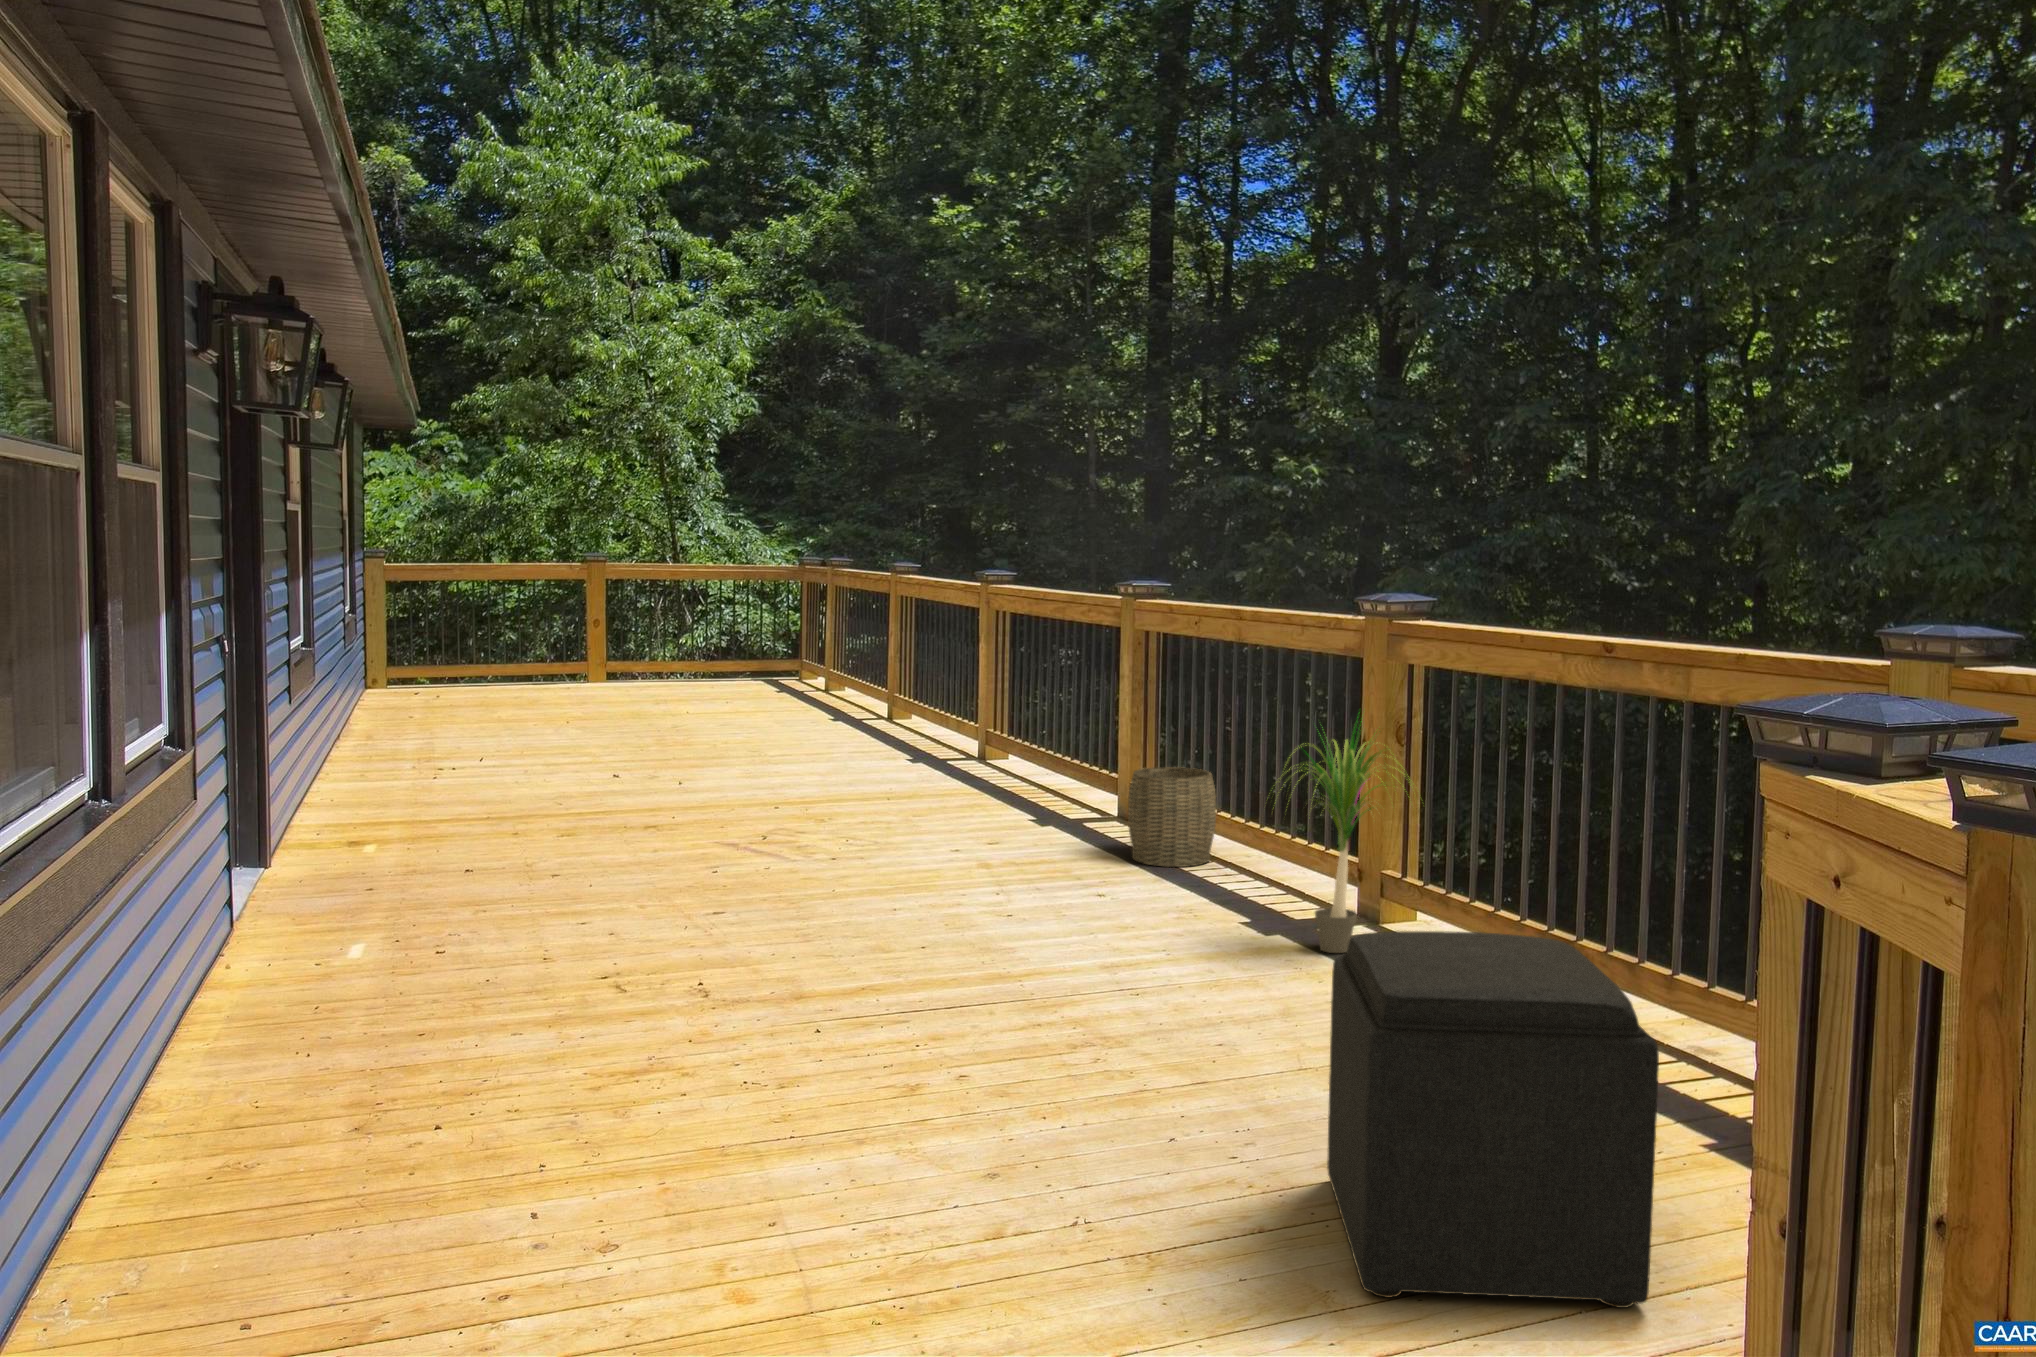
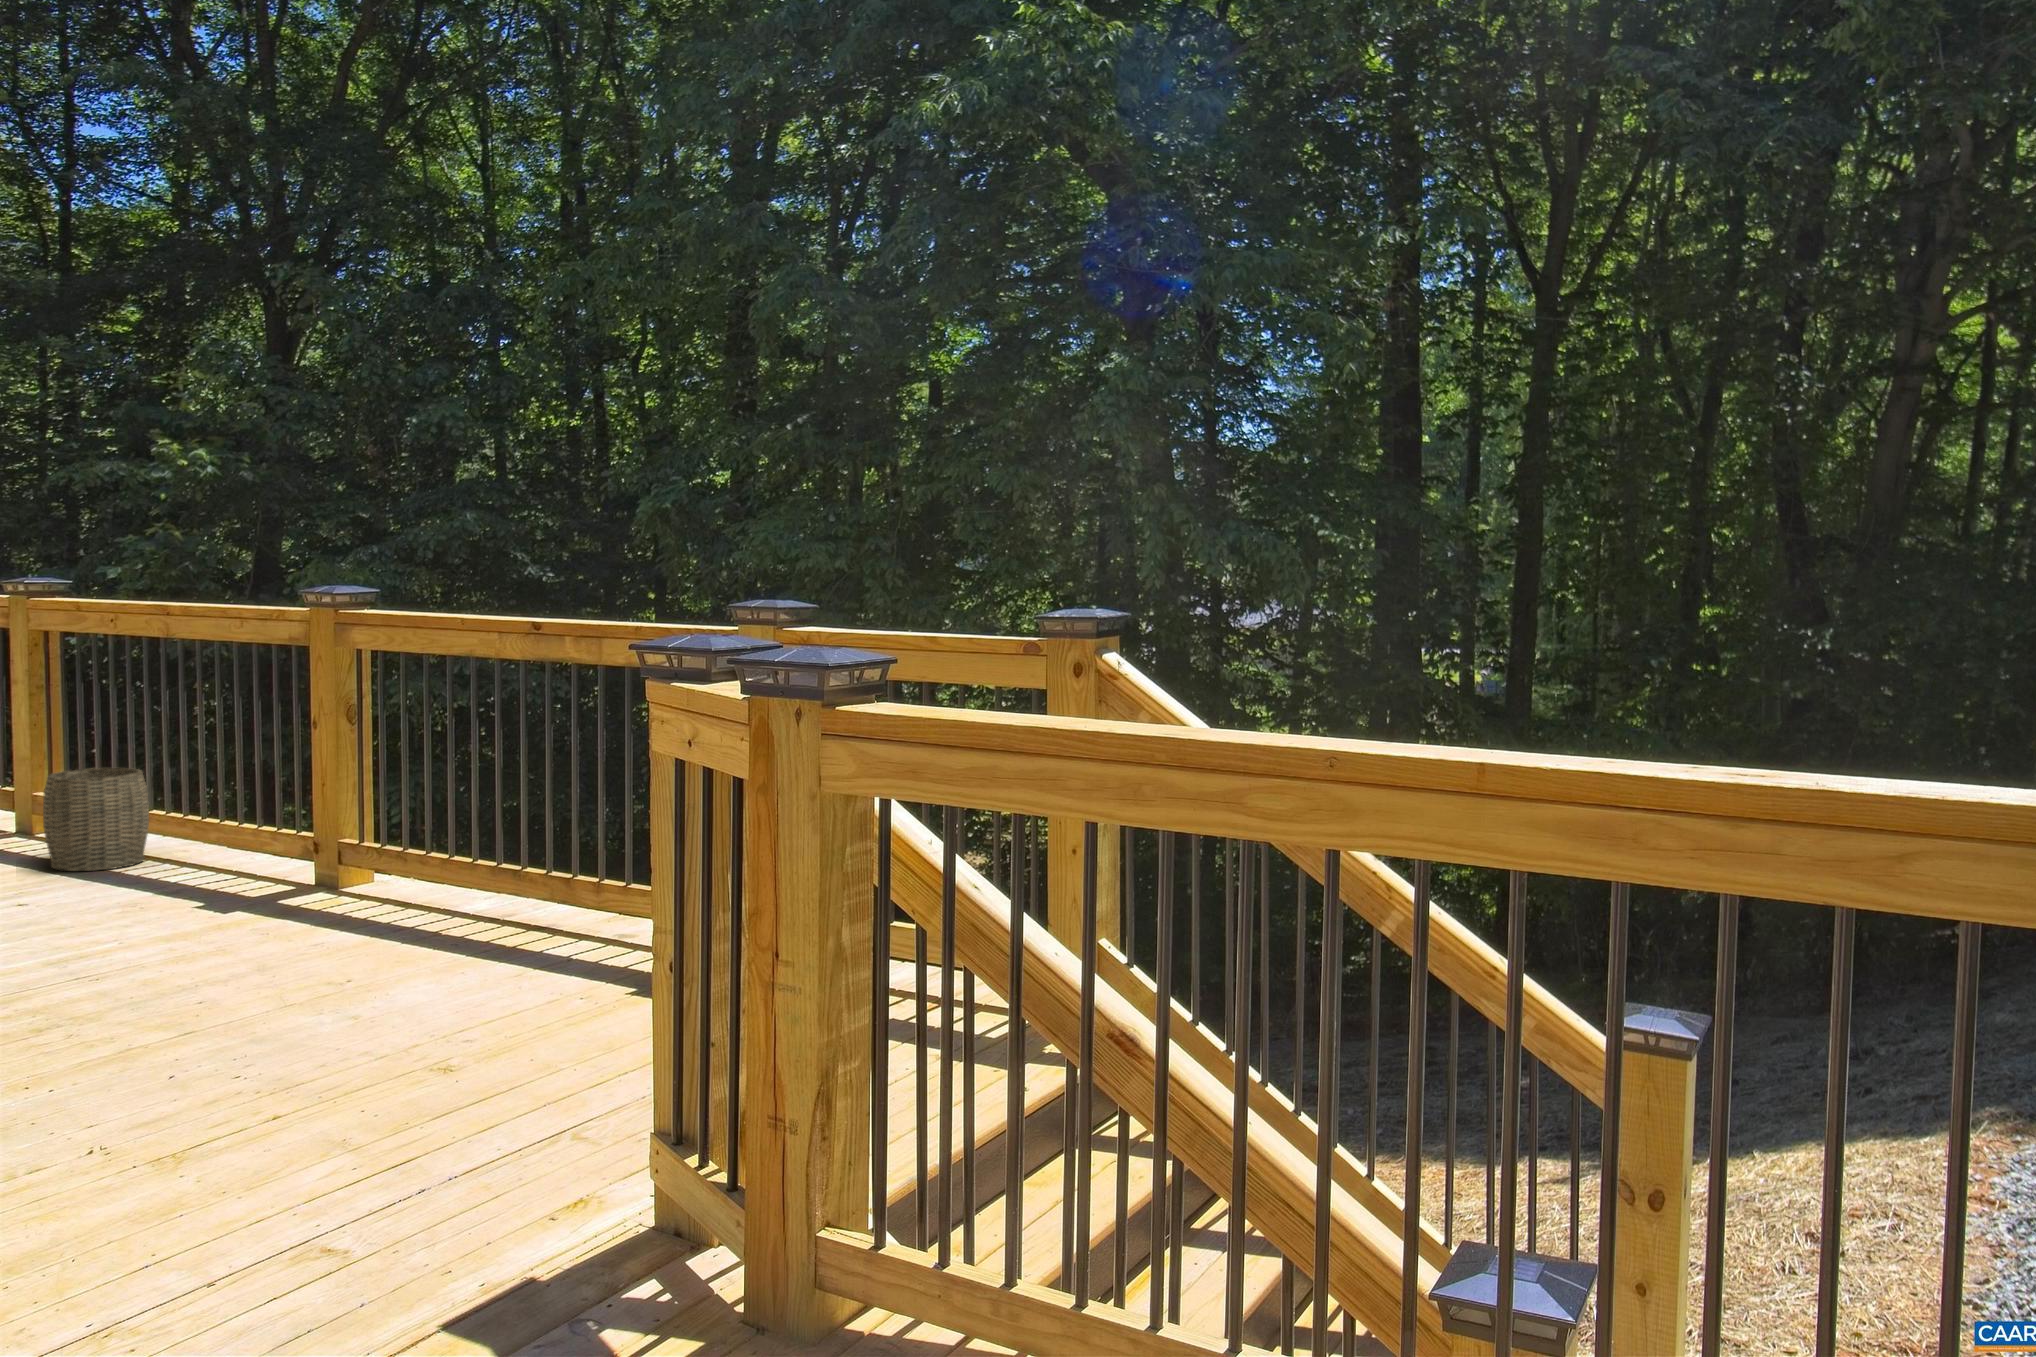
potted plant: present [1278,721,1412,953] -> none [218,686,383,919]
ottoman: present [1327,931,1659,1308] -> none [328,847,595,1135]

